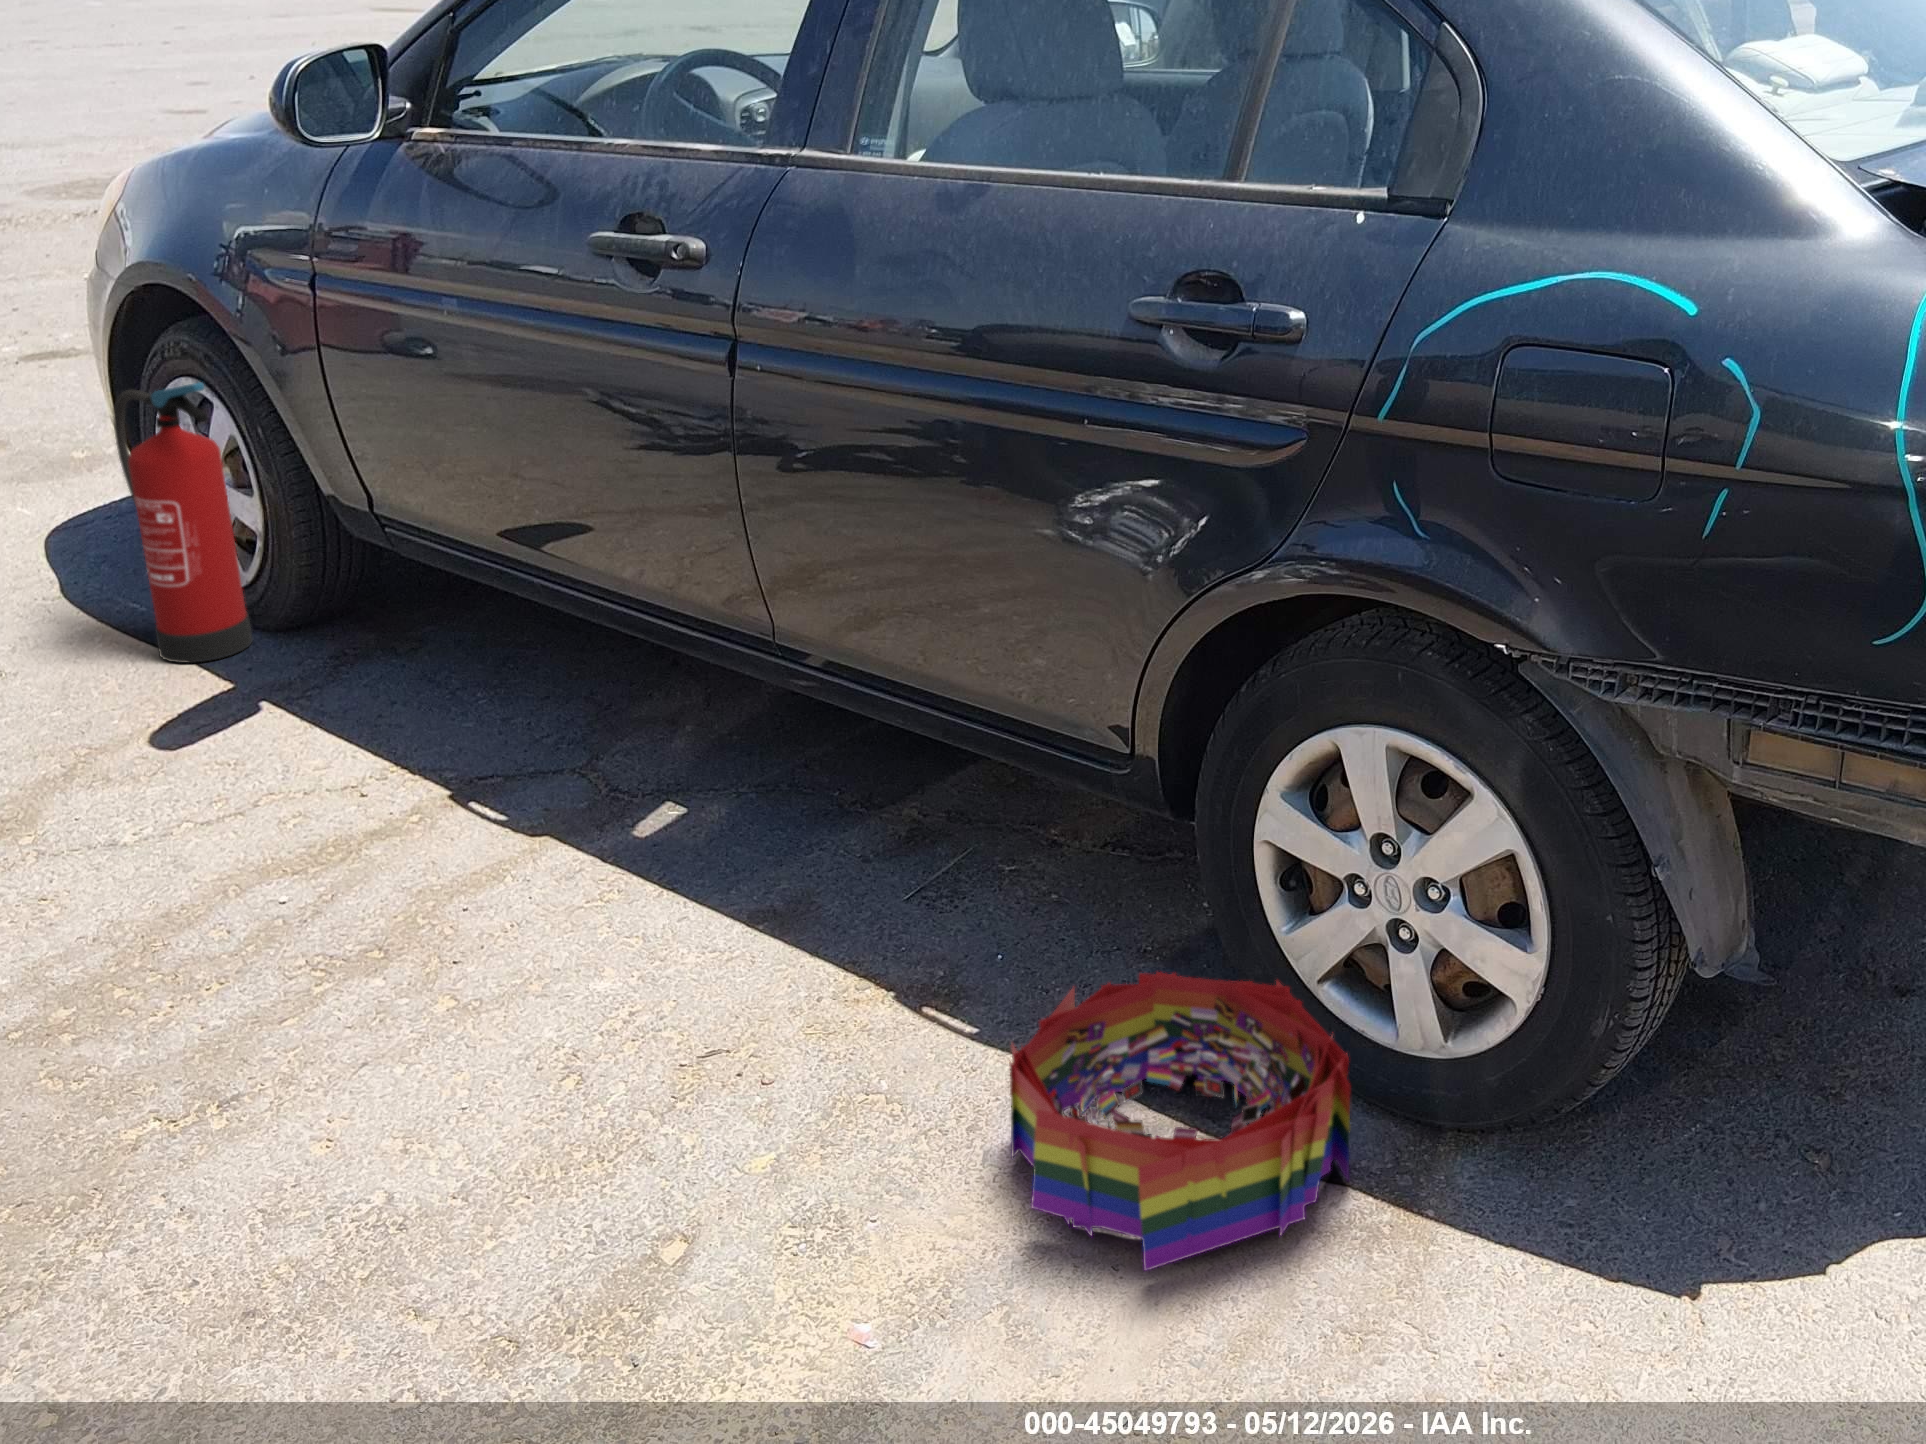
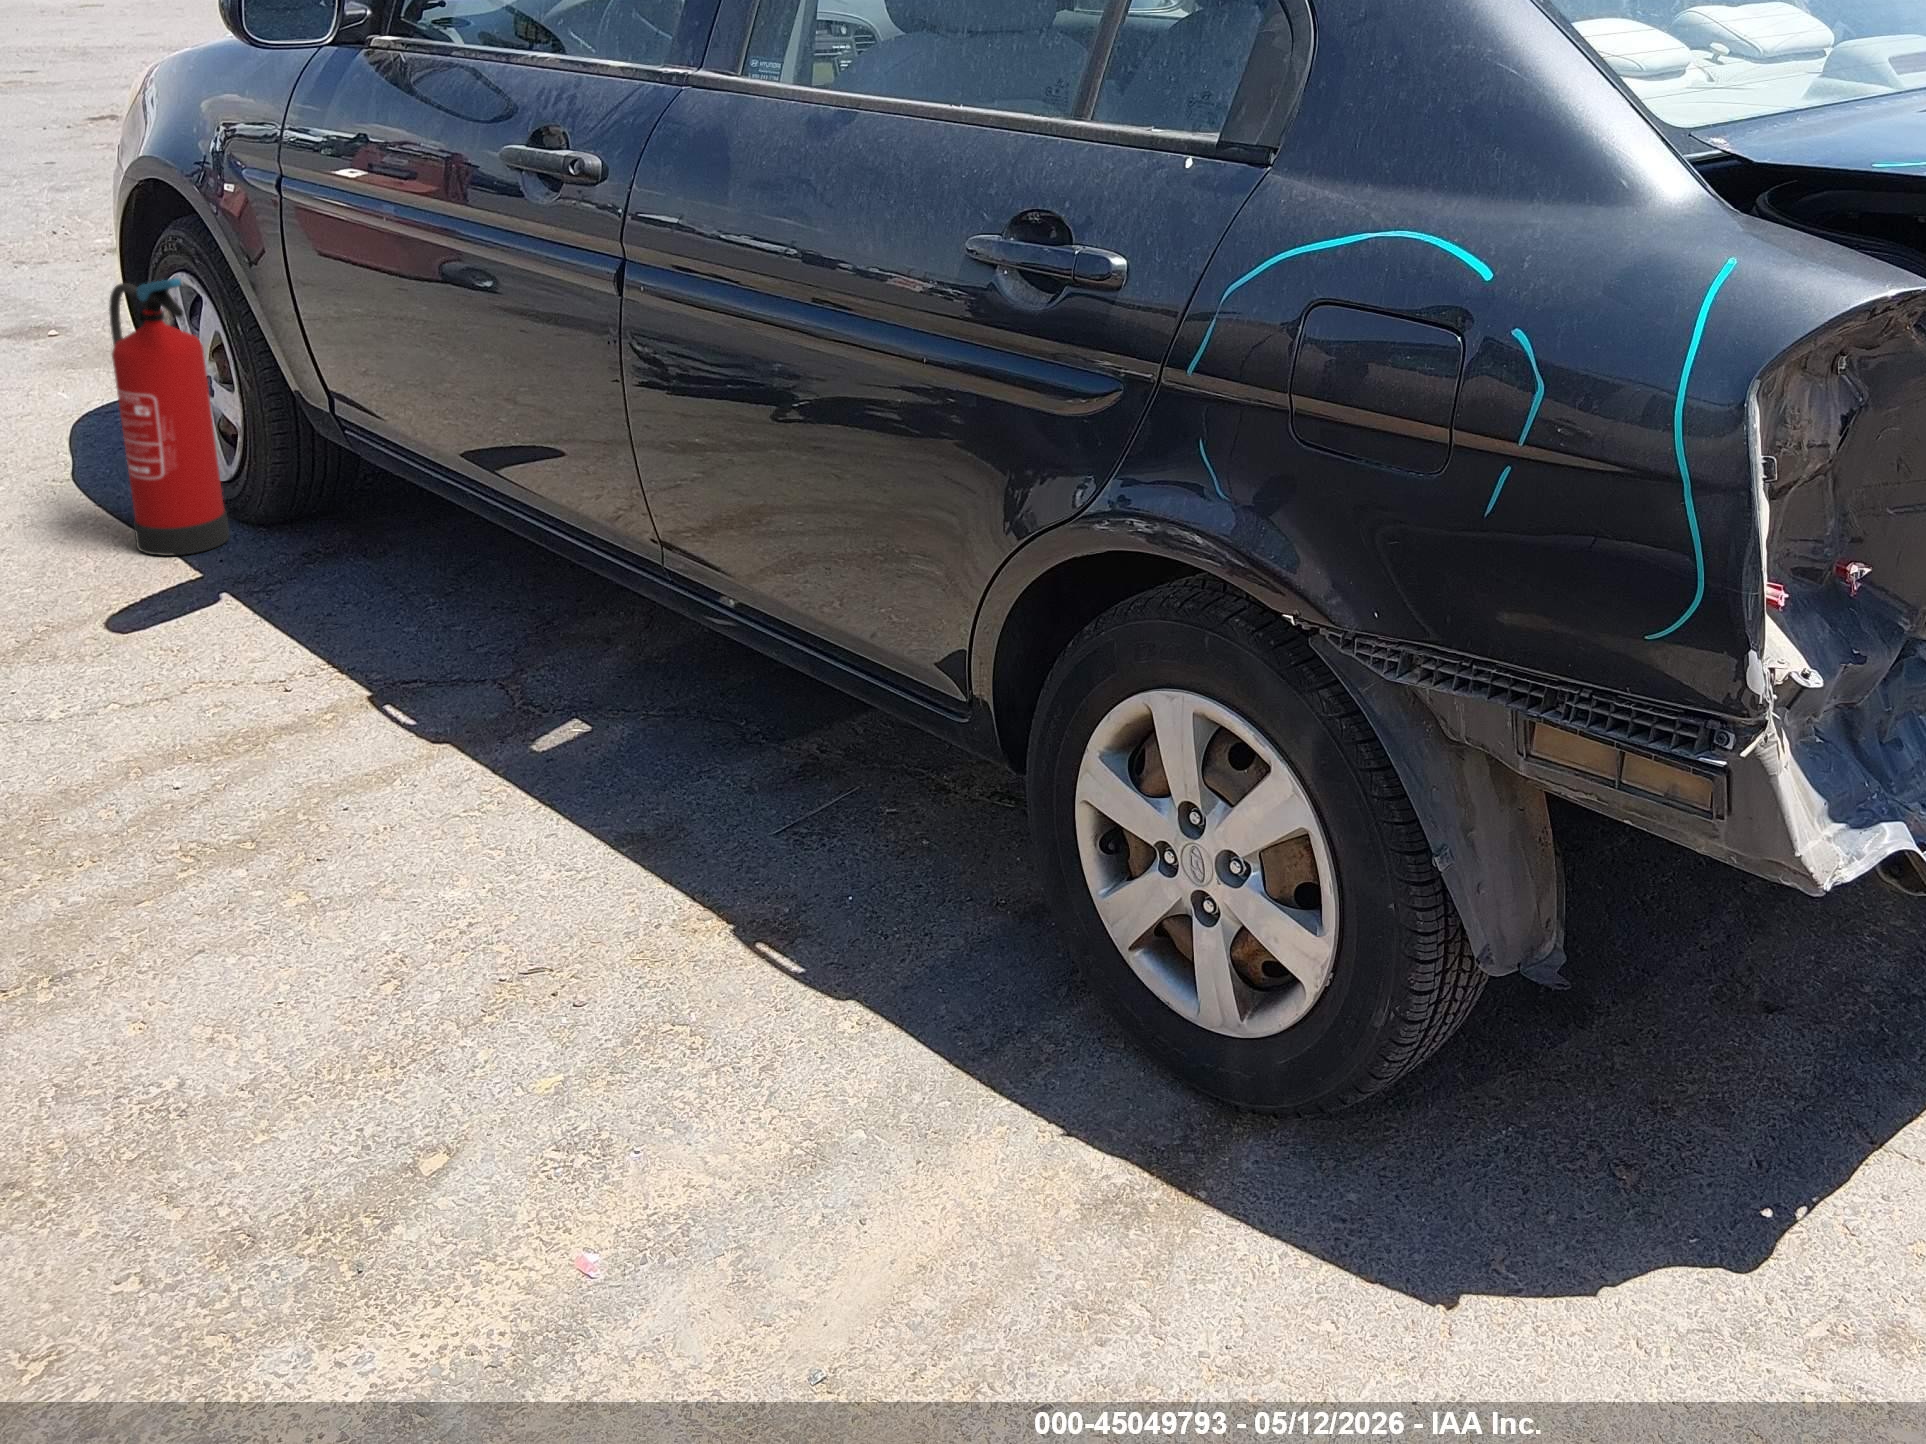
storage bin: present [1009,972,1350,1271] -> none [790,927,1137,1226]

